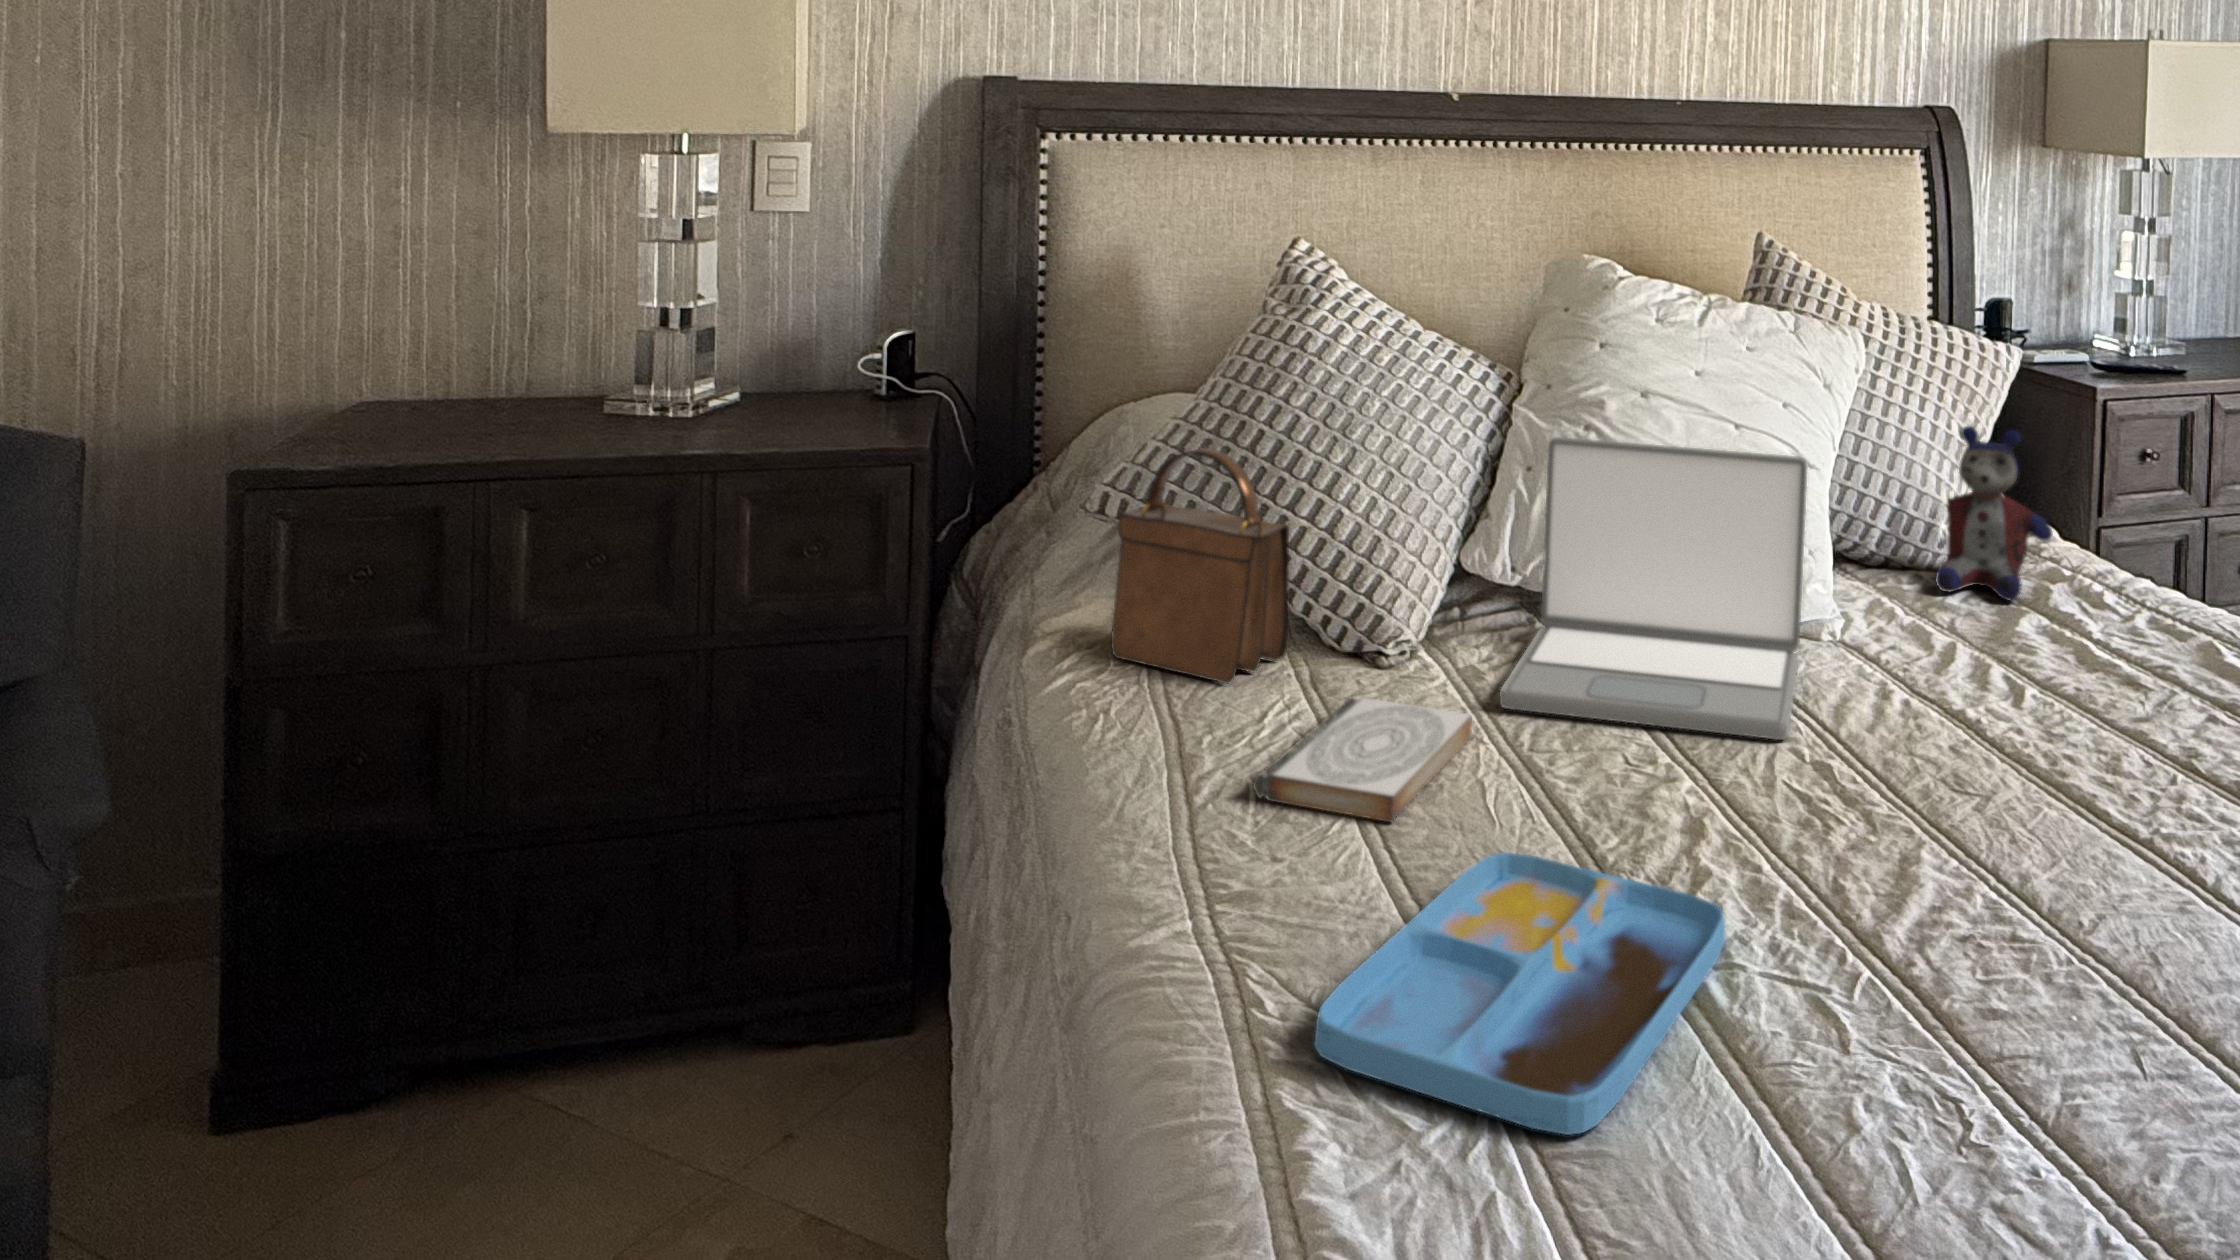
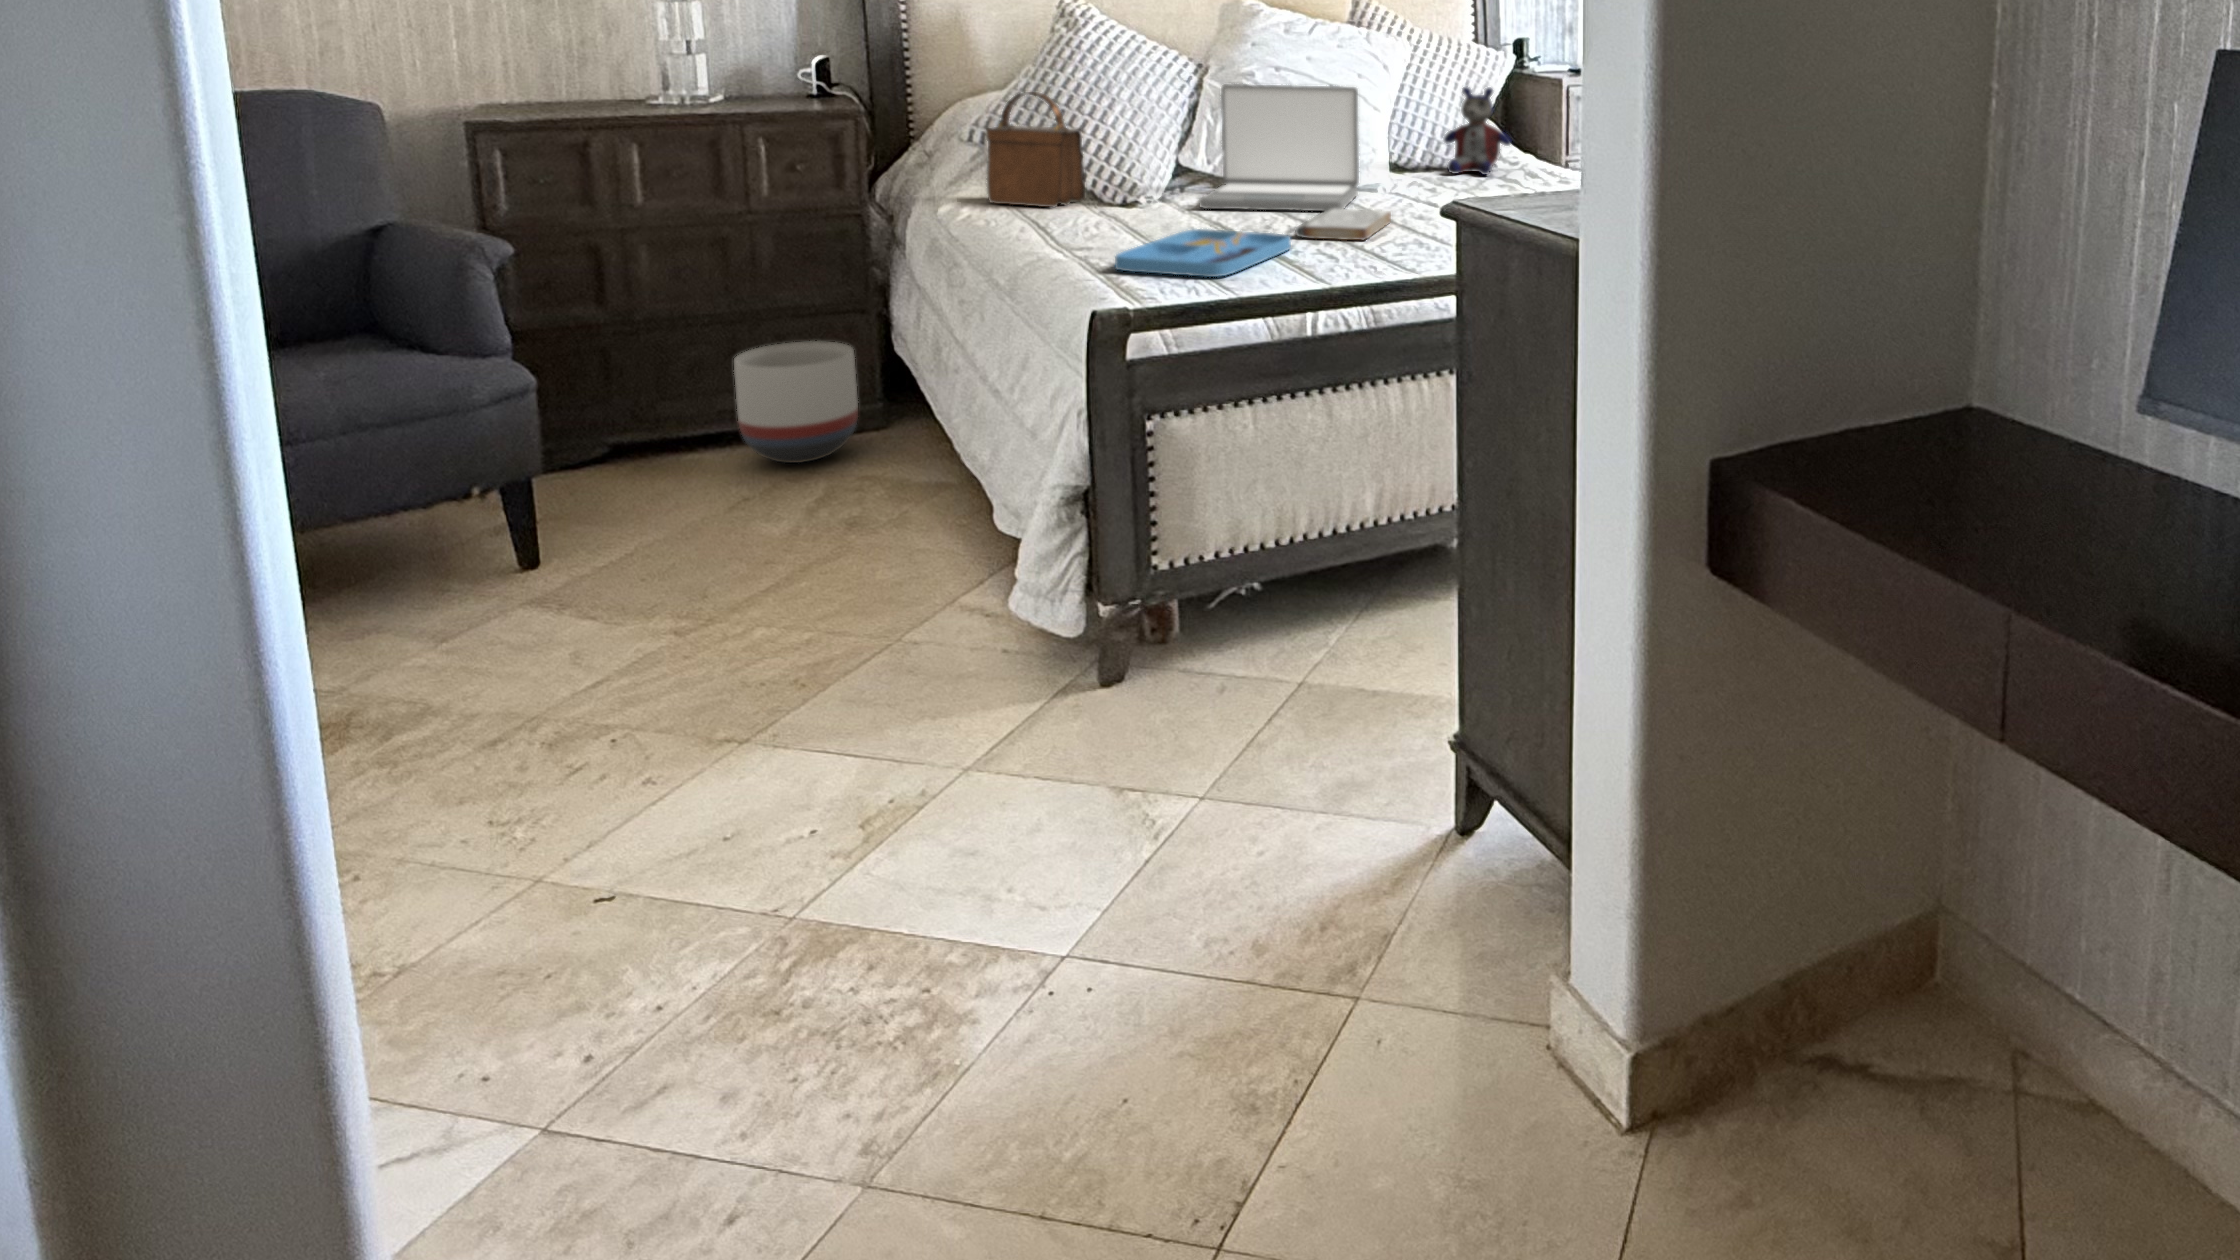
book: present [1253,697,1472,822] -> present [1295,209,1391,240]
planter: none [630,875,855,1146] -> present [734,341,858,463]

